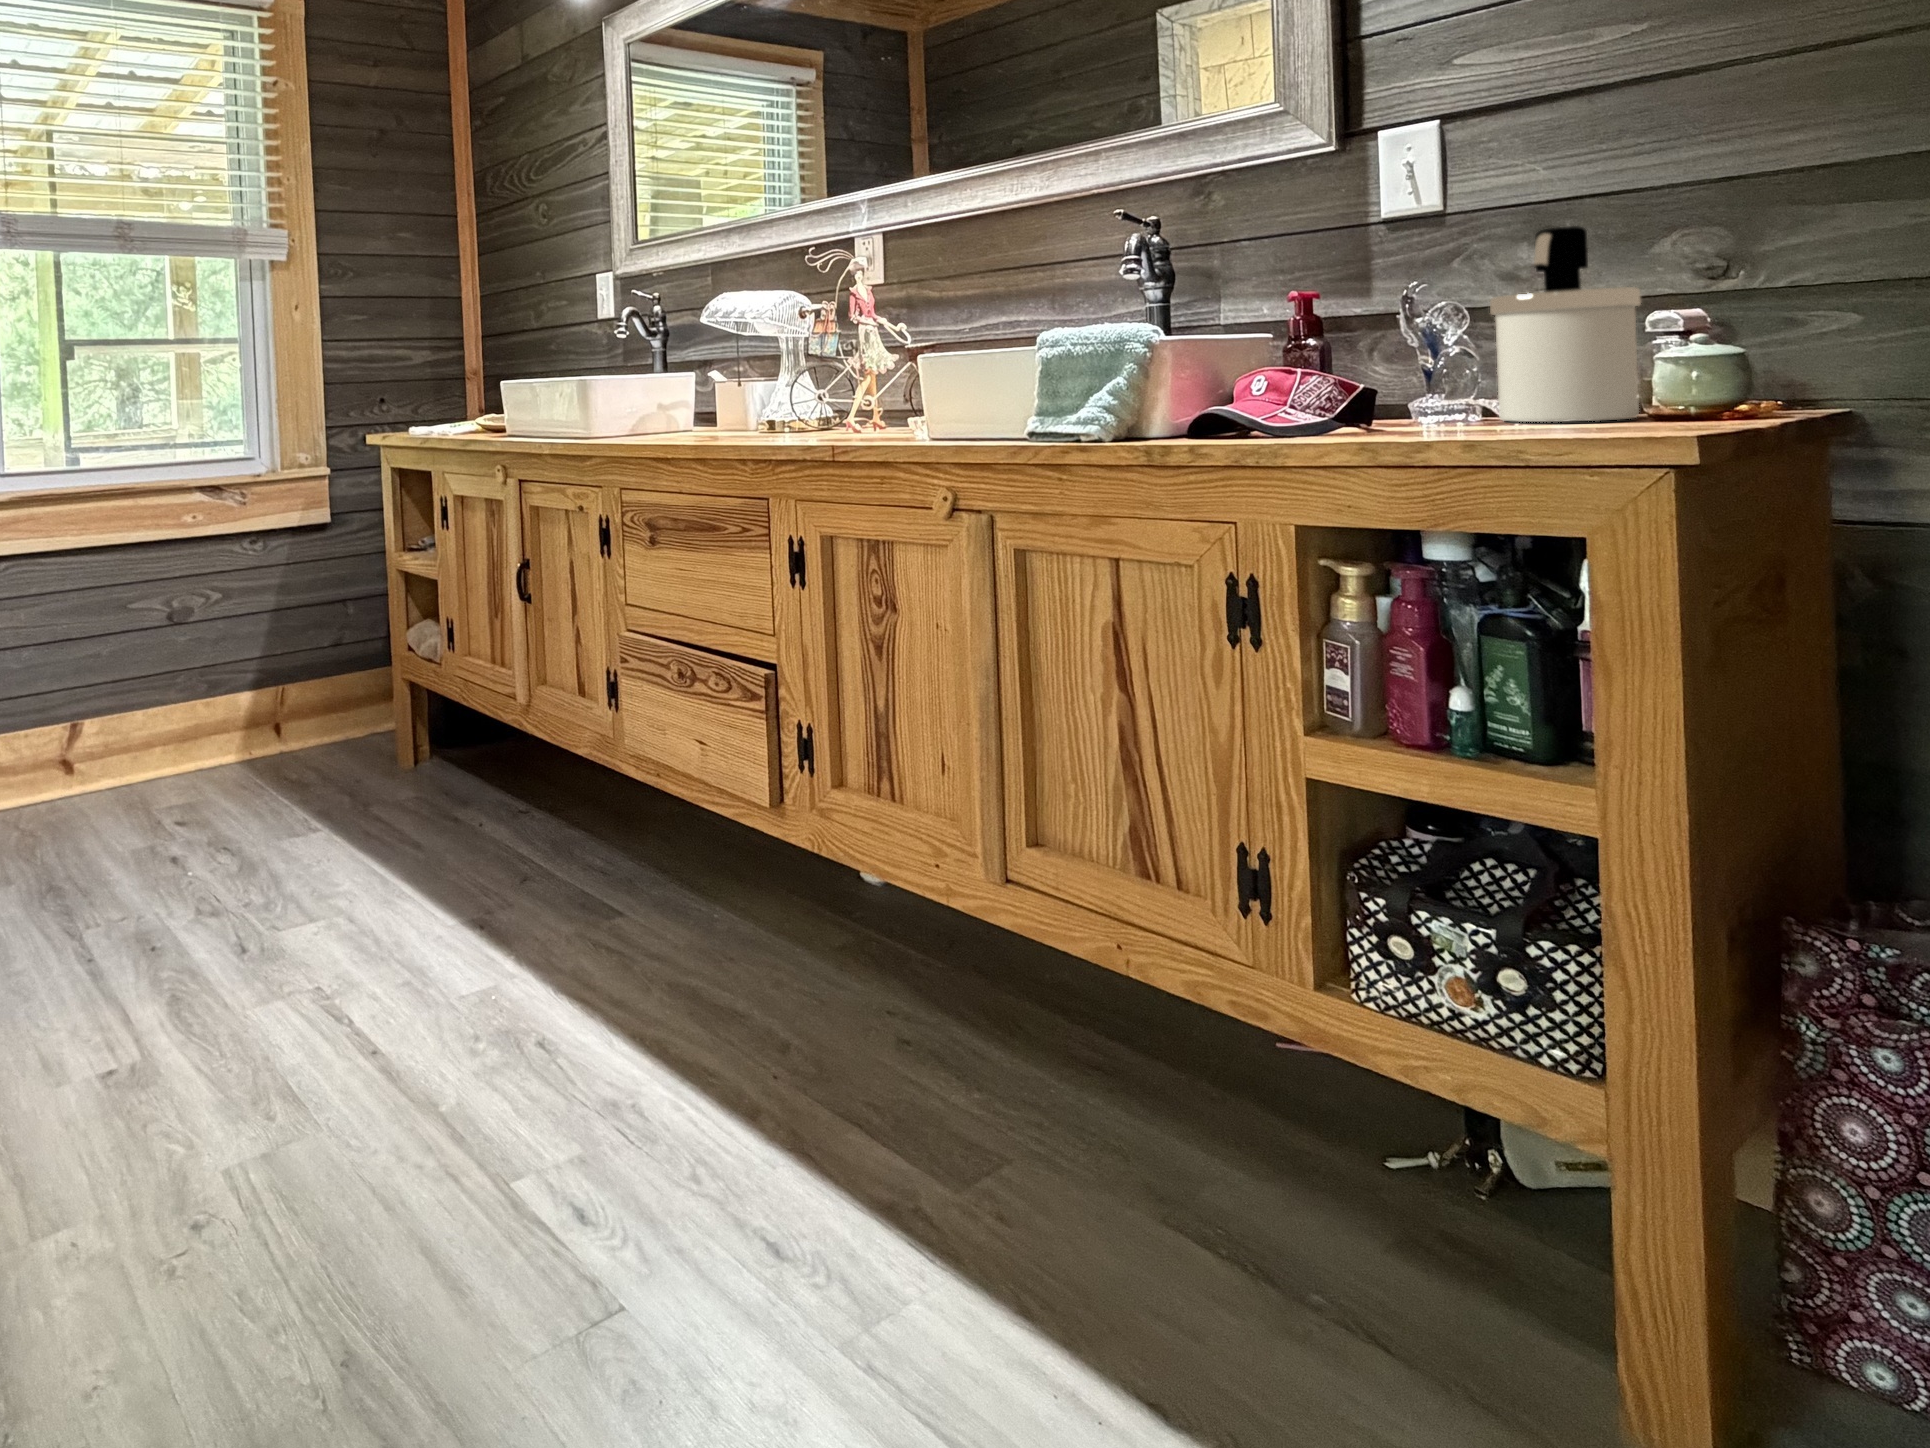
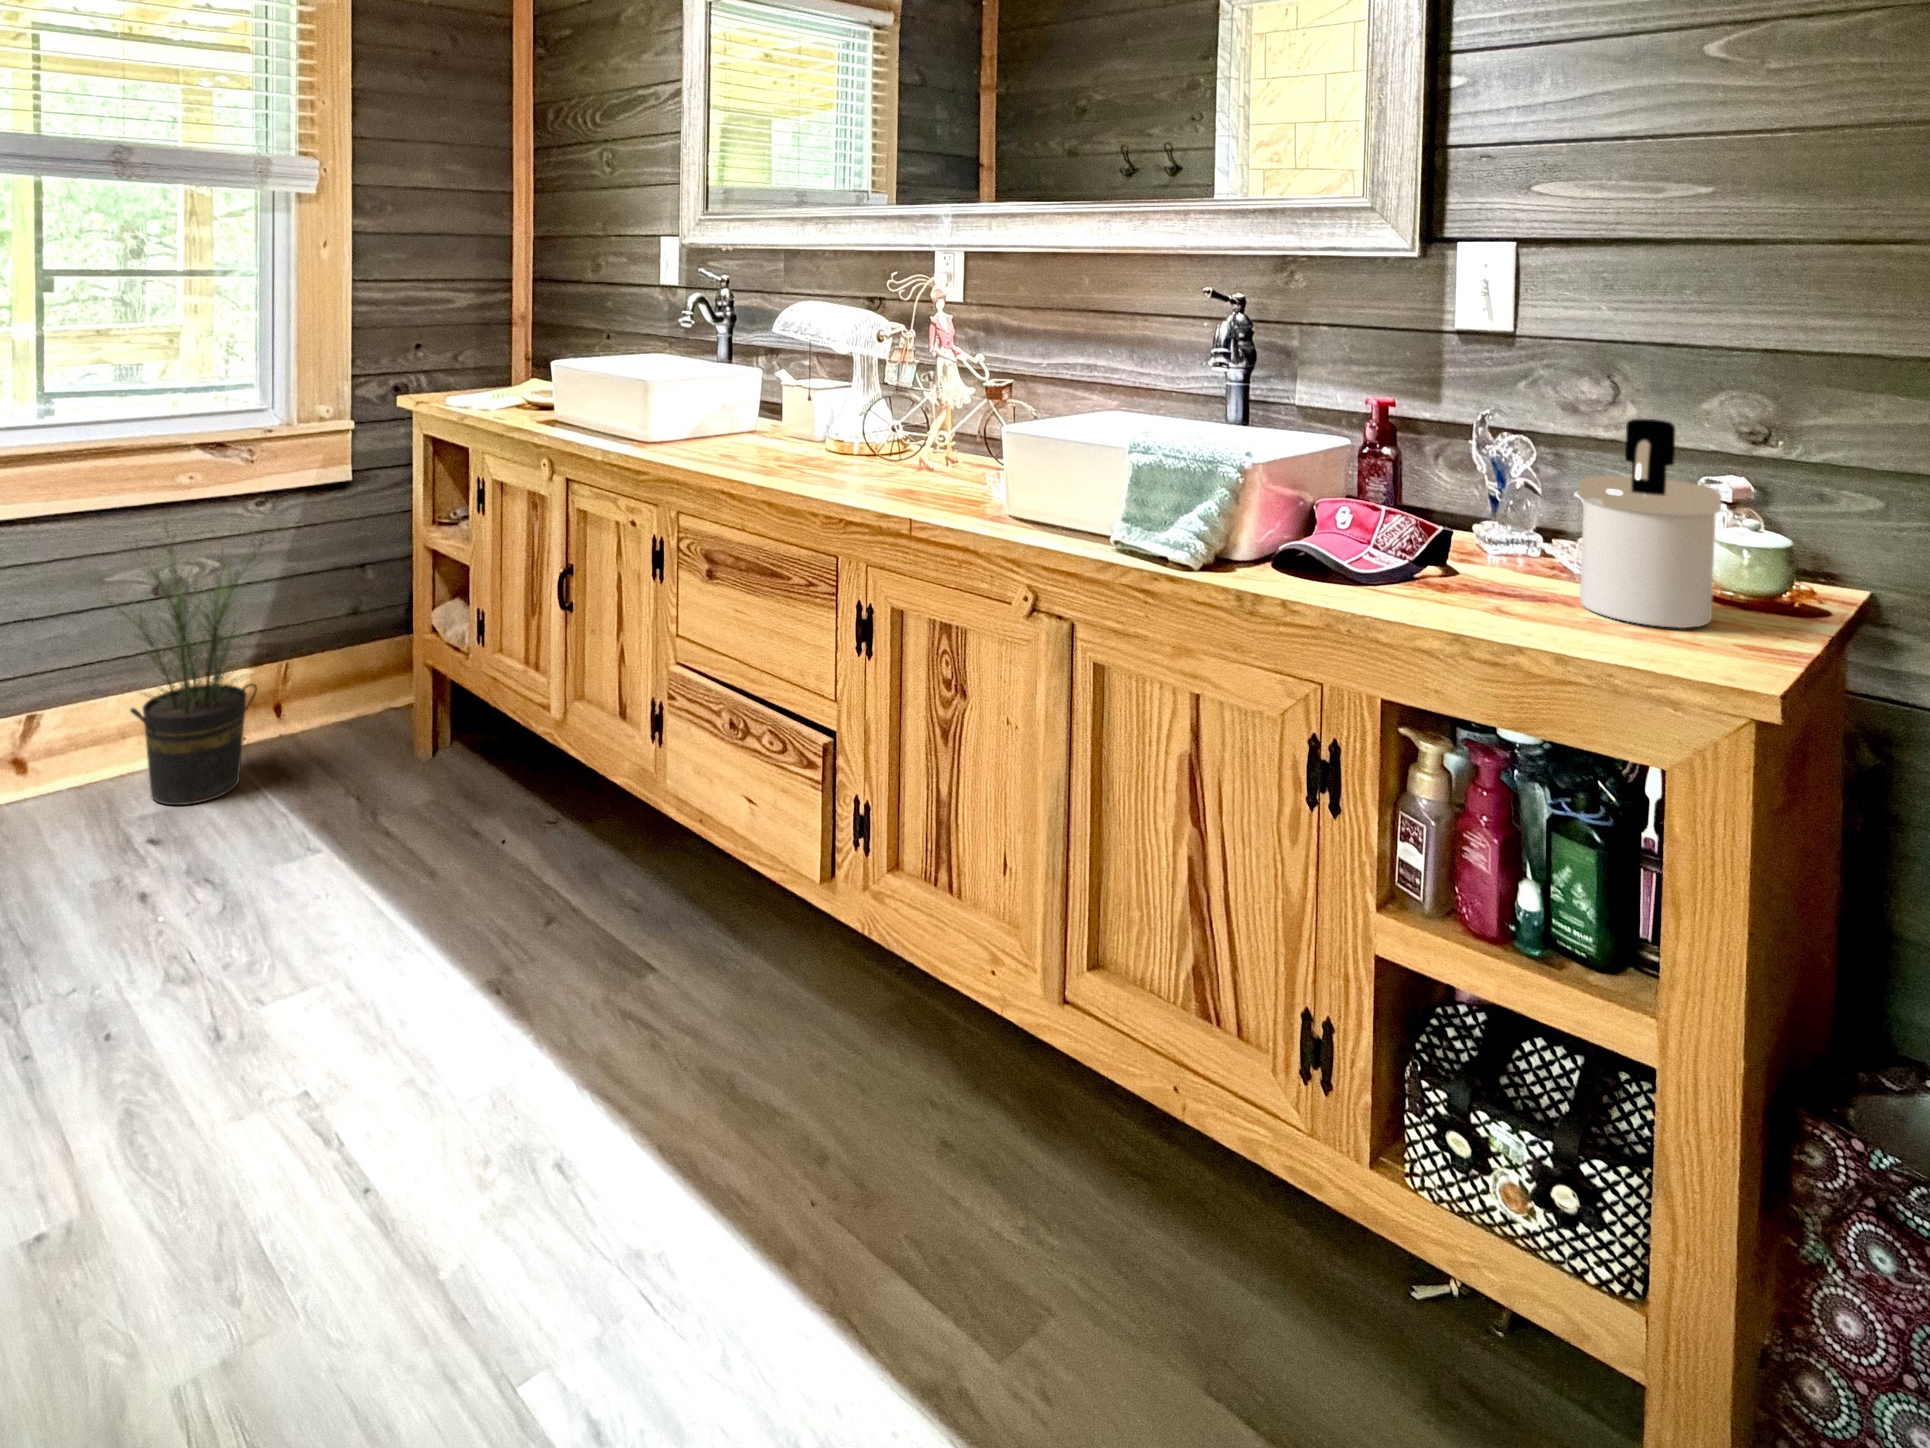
potted plant: none [113,544,278,794] -> present [101,520,277,805]

